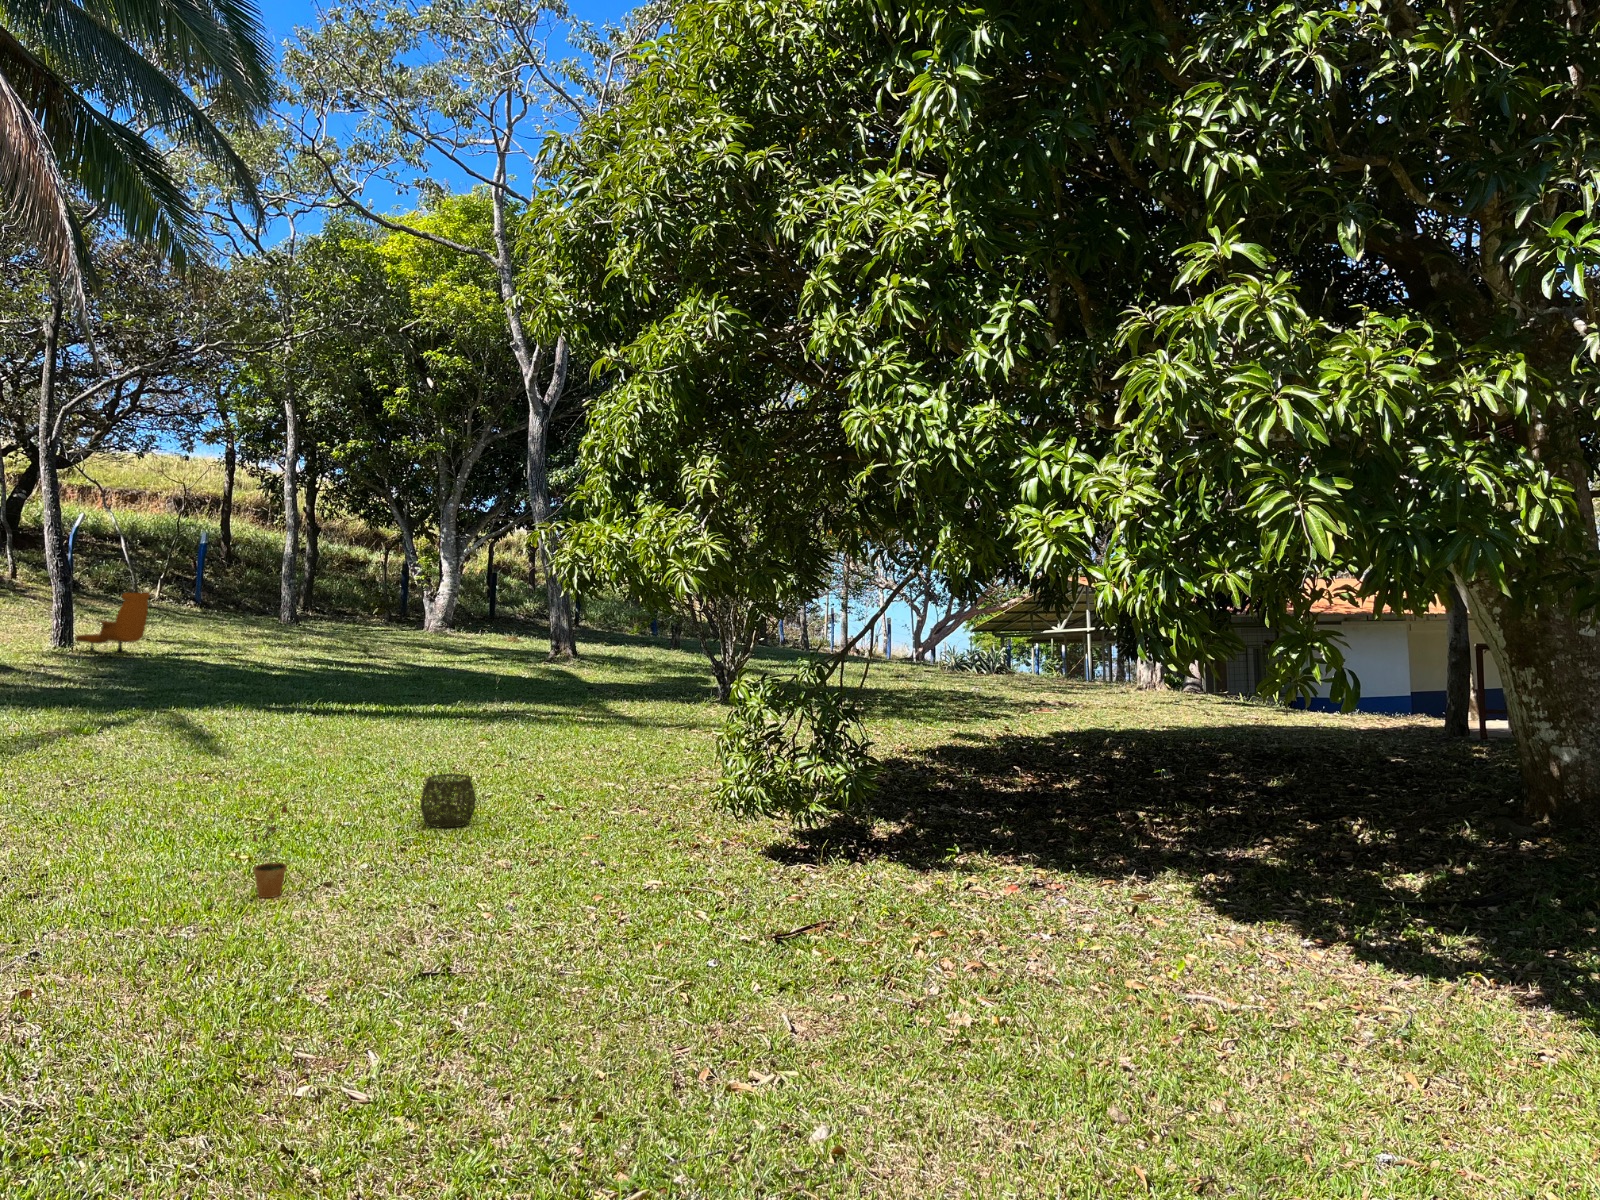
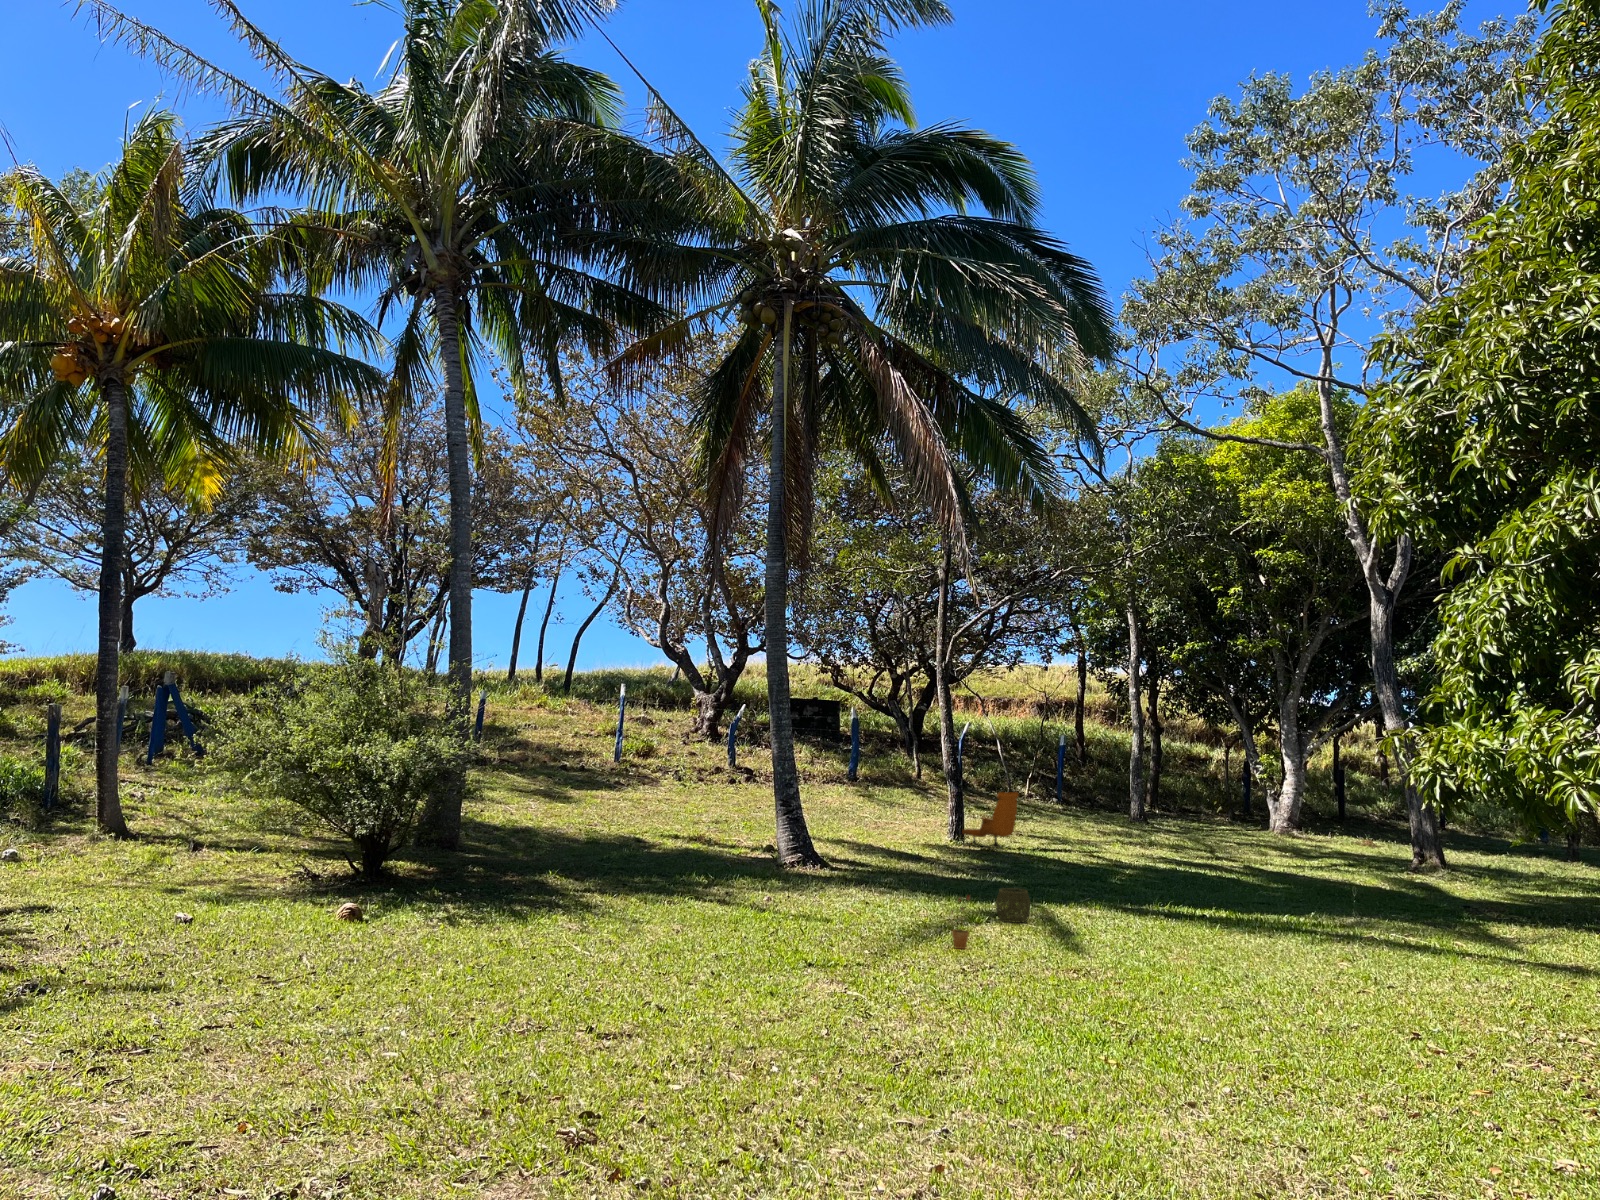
woven basket: present [421,774,476,828] -> present [996,888,1031,923]
potted plant: present [252,804,287,898] -> present [951,896,970,949]

